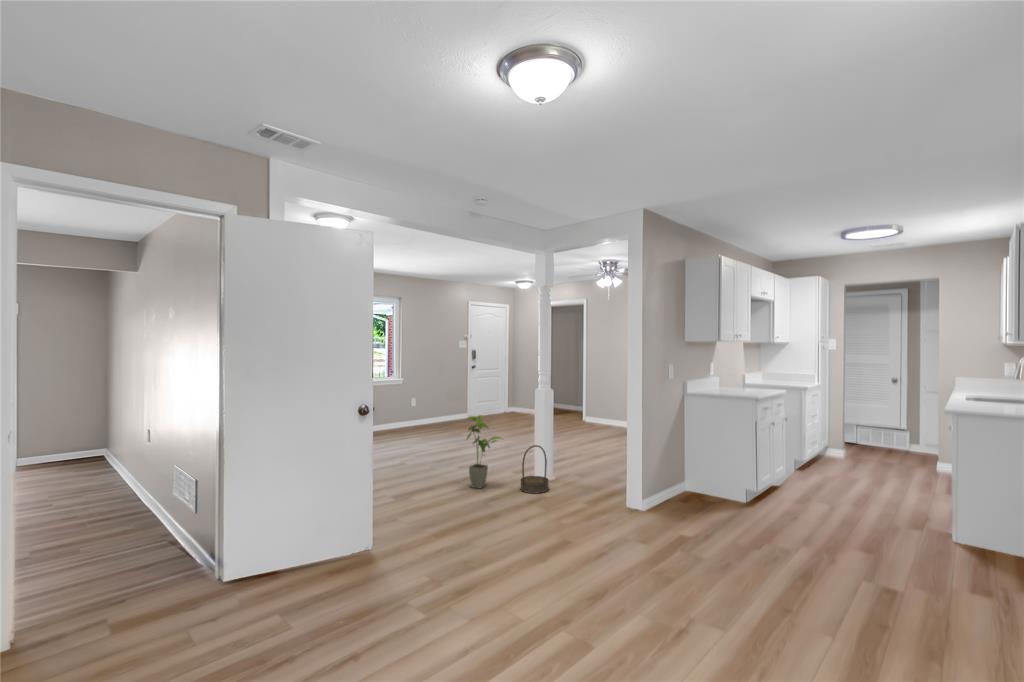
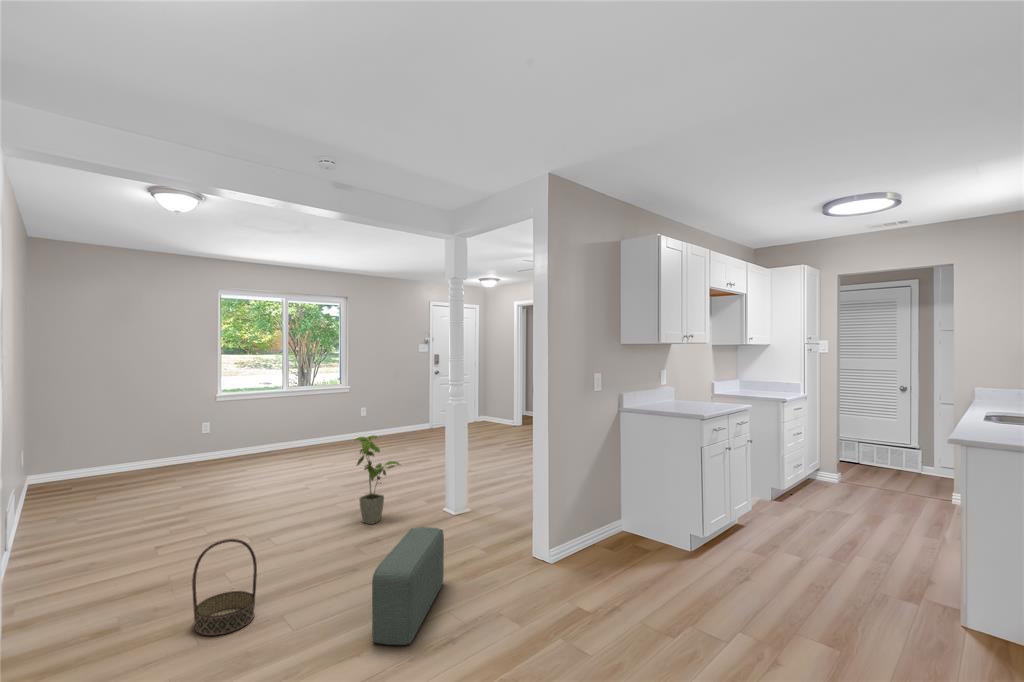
basket: present [521,445,549,493] -> present [192,539,257,636]
pouf: none [544,482,575,560] -> present [372,527,444,645]

